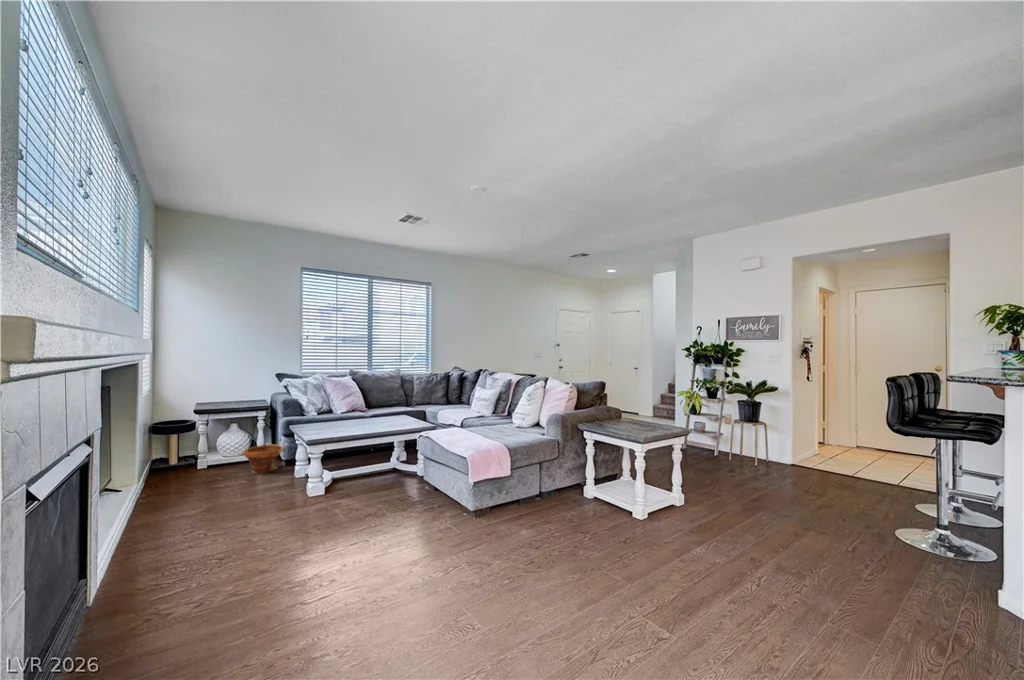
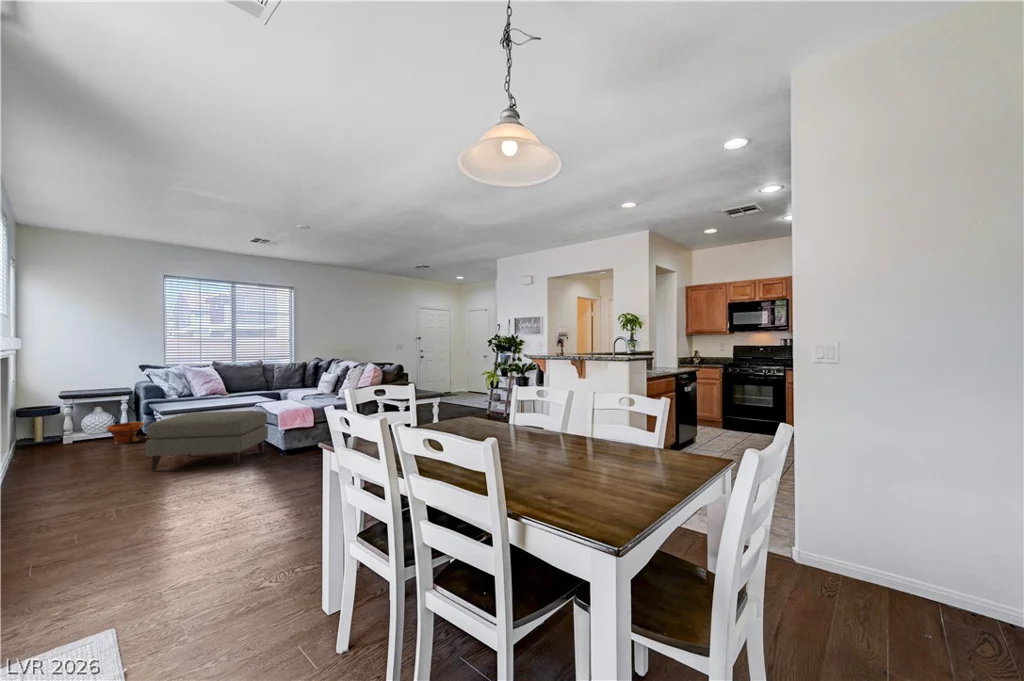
ottoman: none [301,447,445,540] -> present [146,411,268,471]

